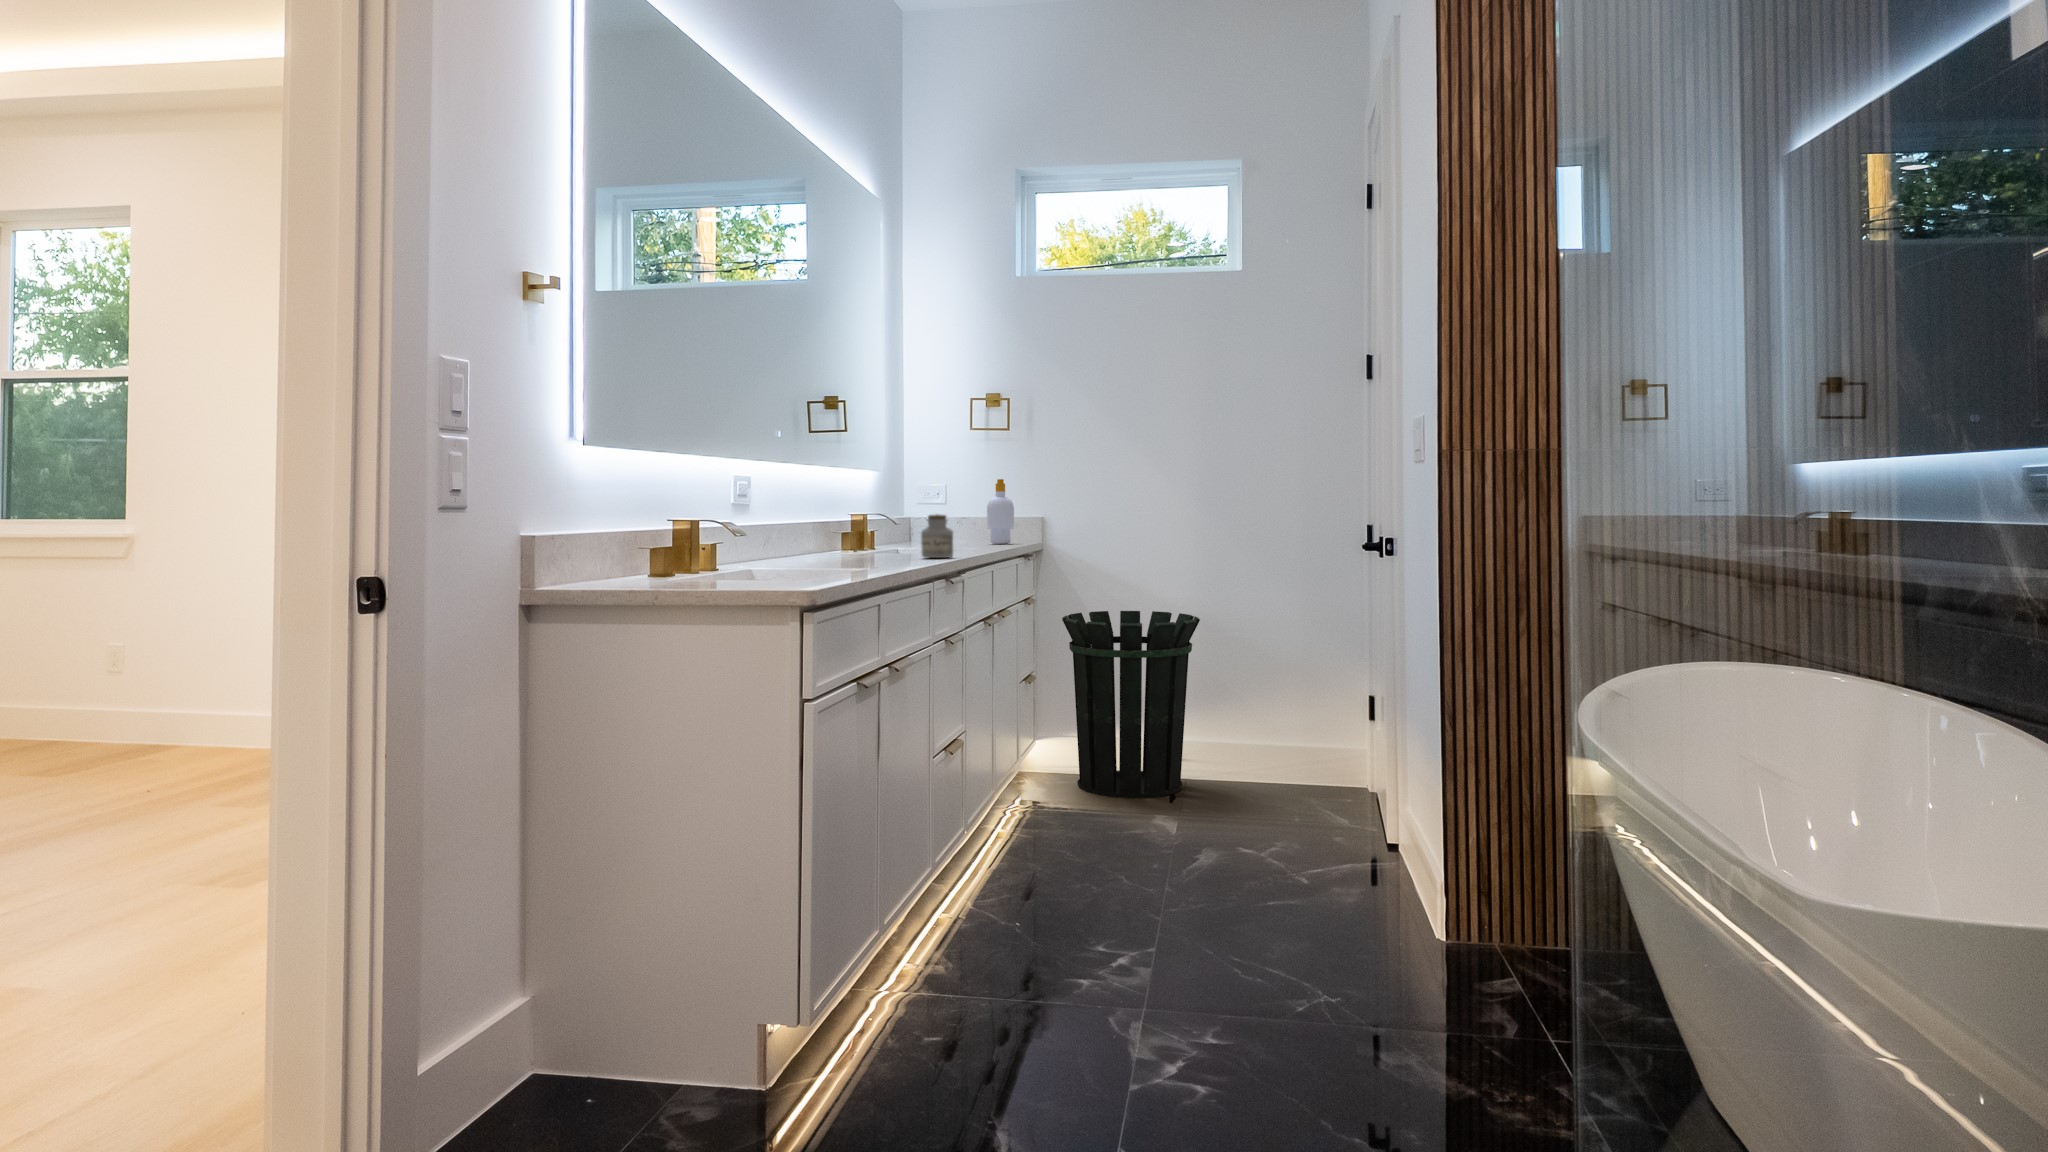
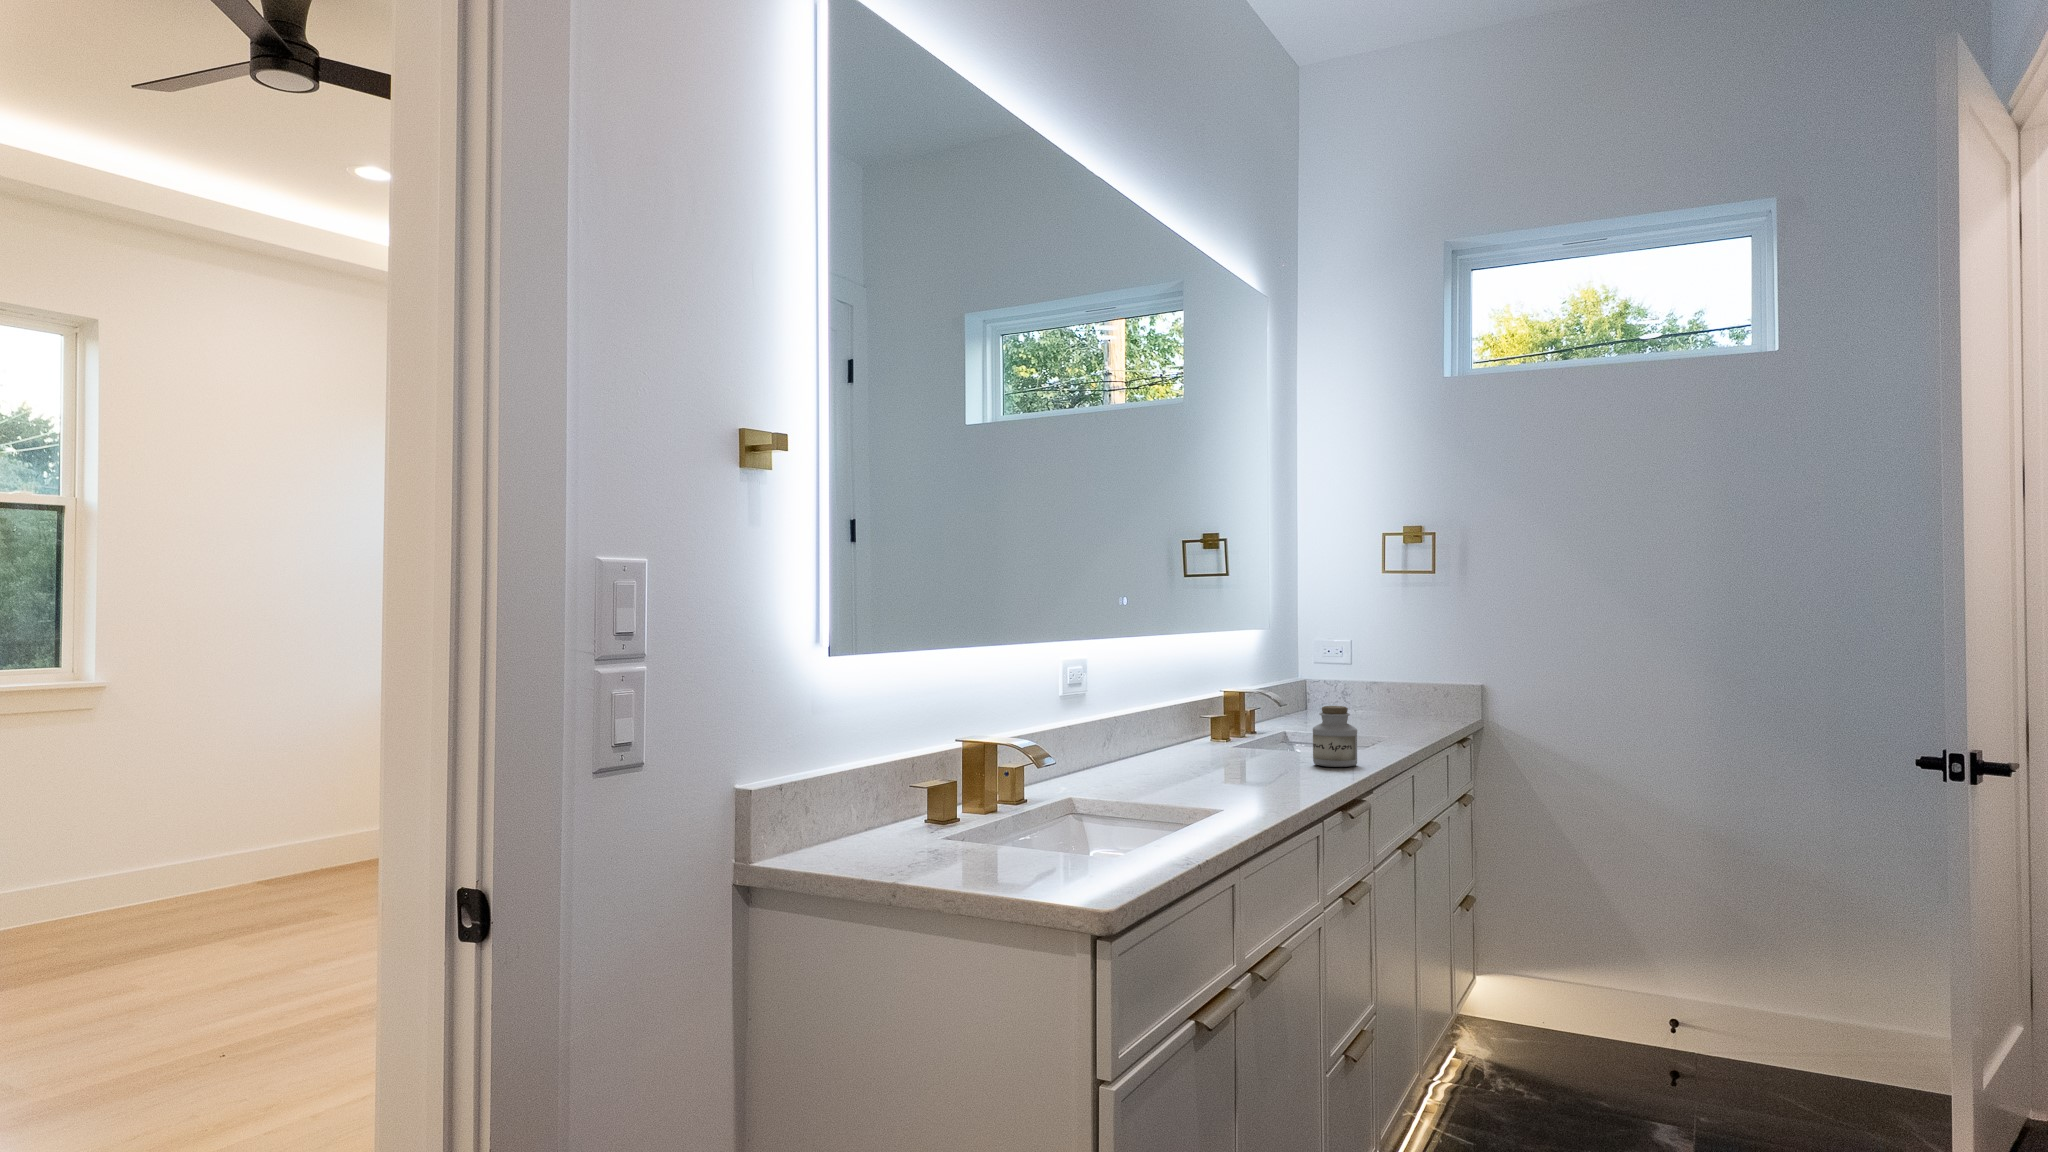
soap bottle: present [987,479,1014,544] -> none [1406,633,1443,716]
waste bin: present [1062,611,1200,798] -> none [1512,813,1724,1095]

